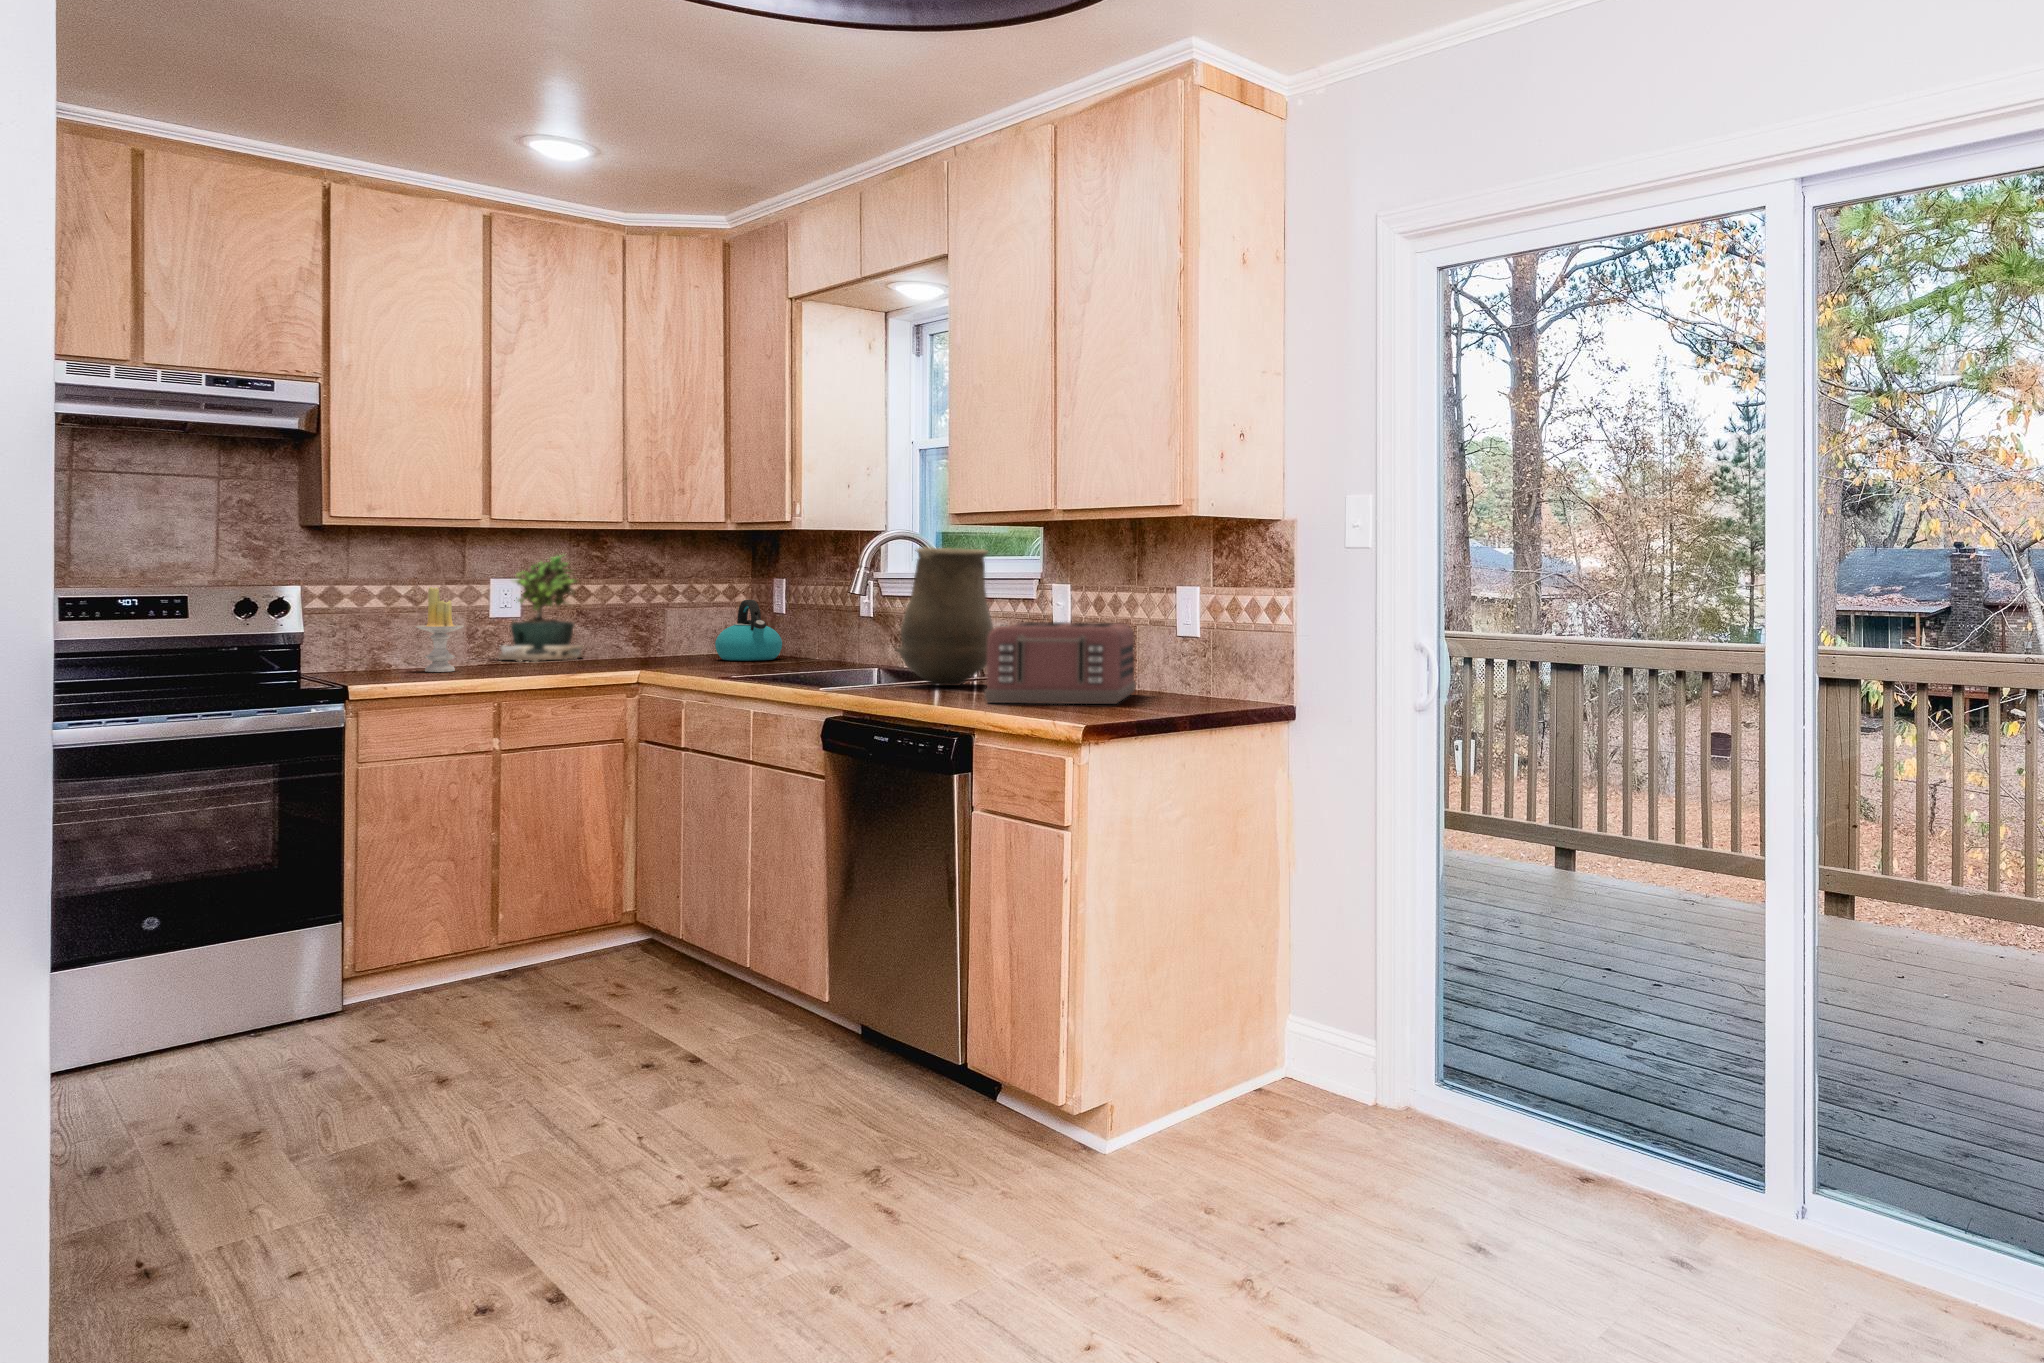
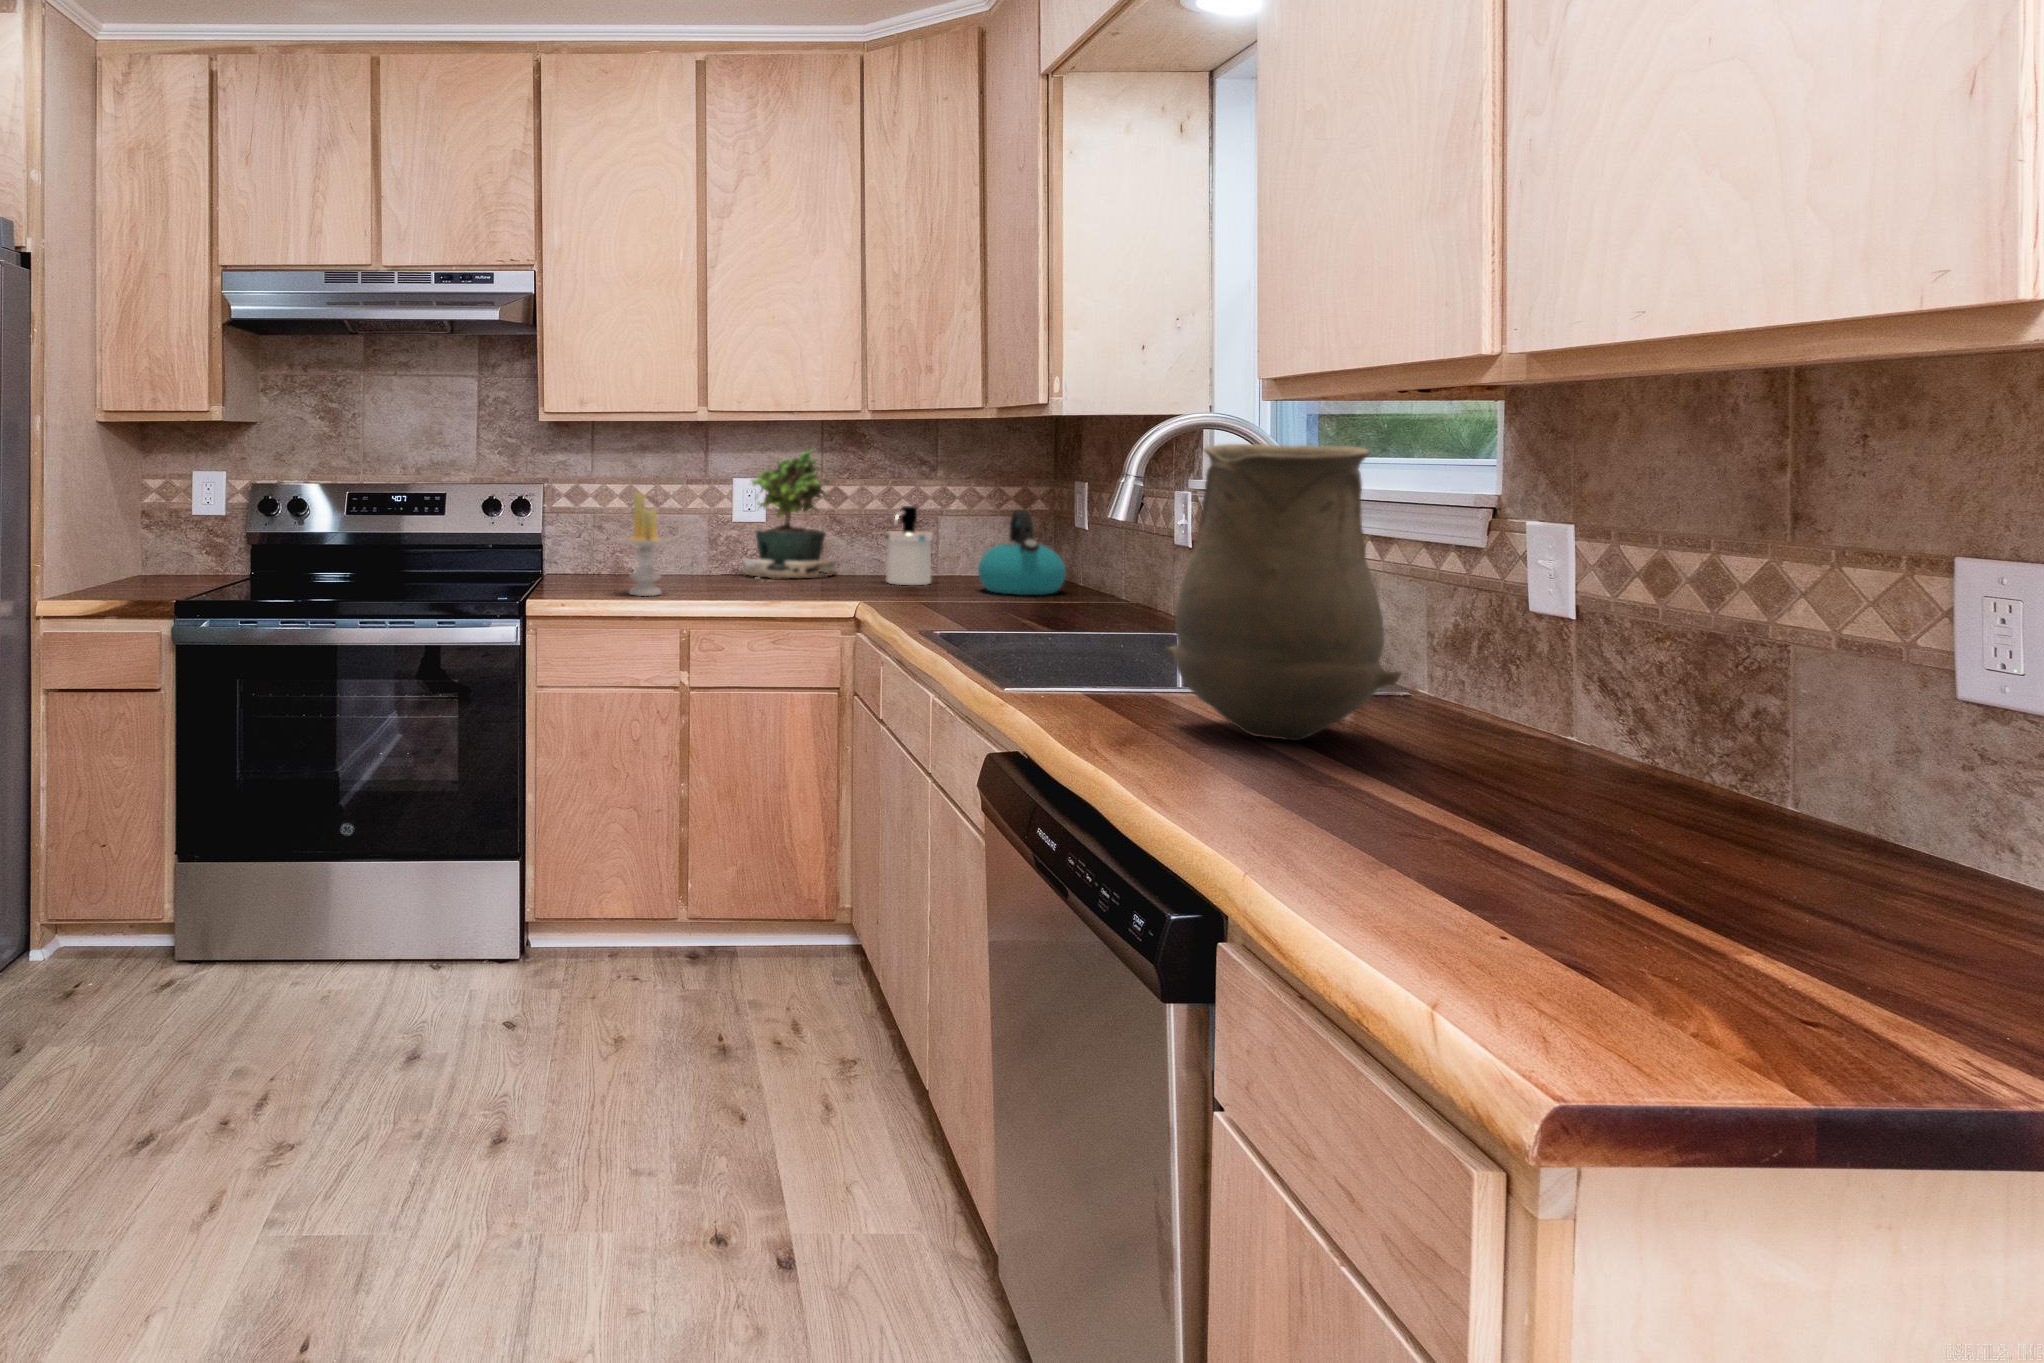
soap dispenser: none [634,599,675,660] -> present [885,506,933,585]
toaster: present [984,622,1136,704] -> none [1350,631,1836,961]

